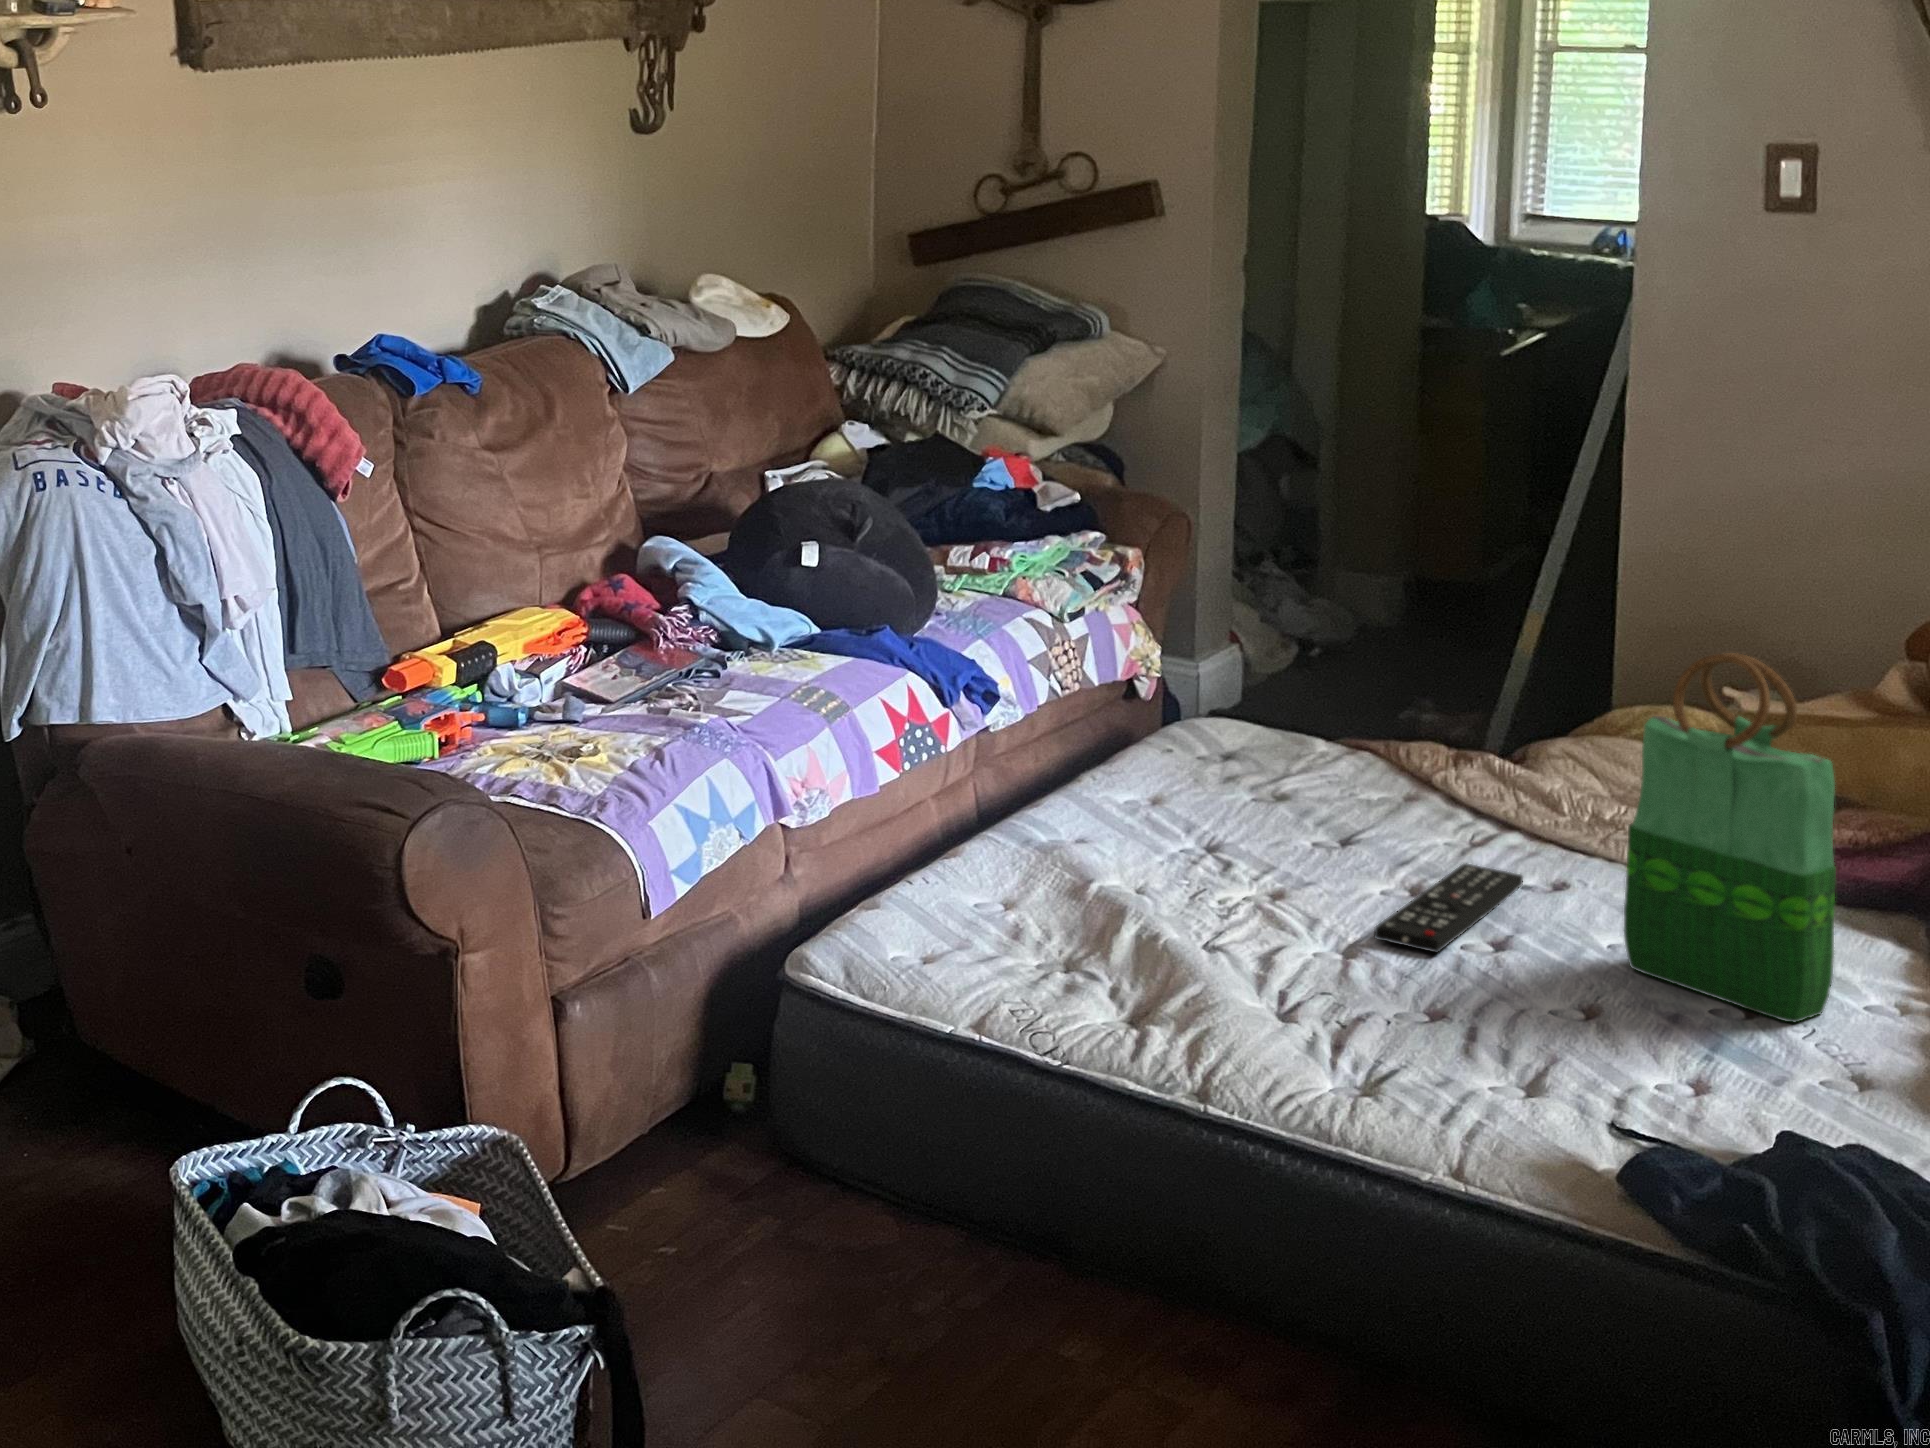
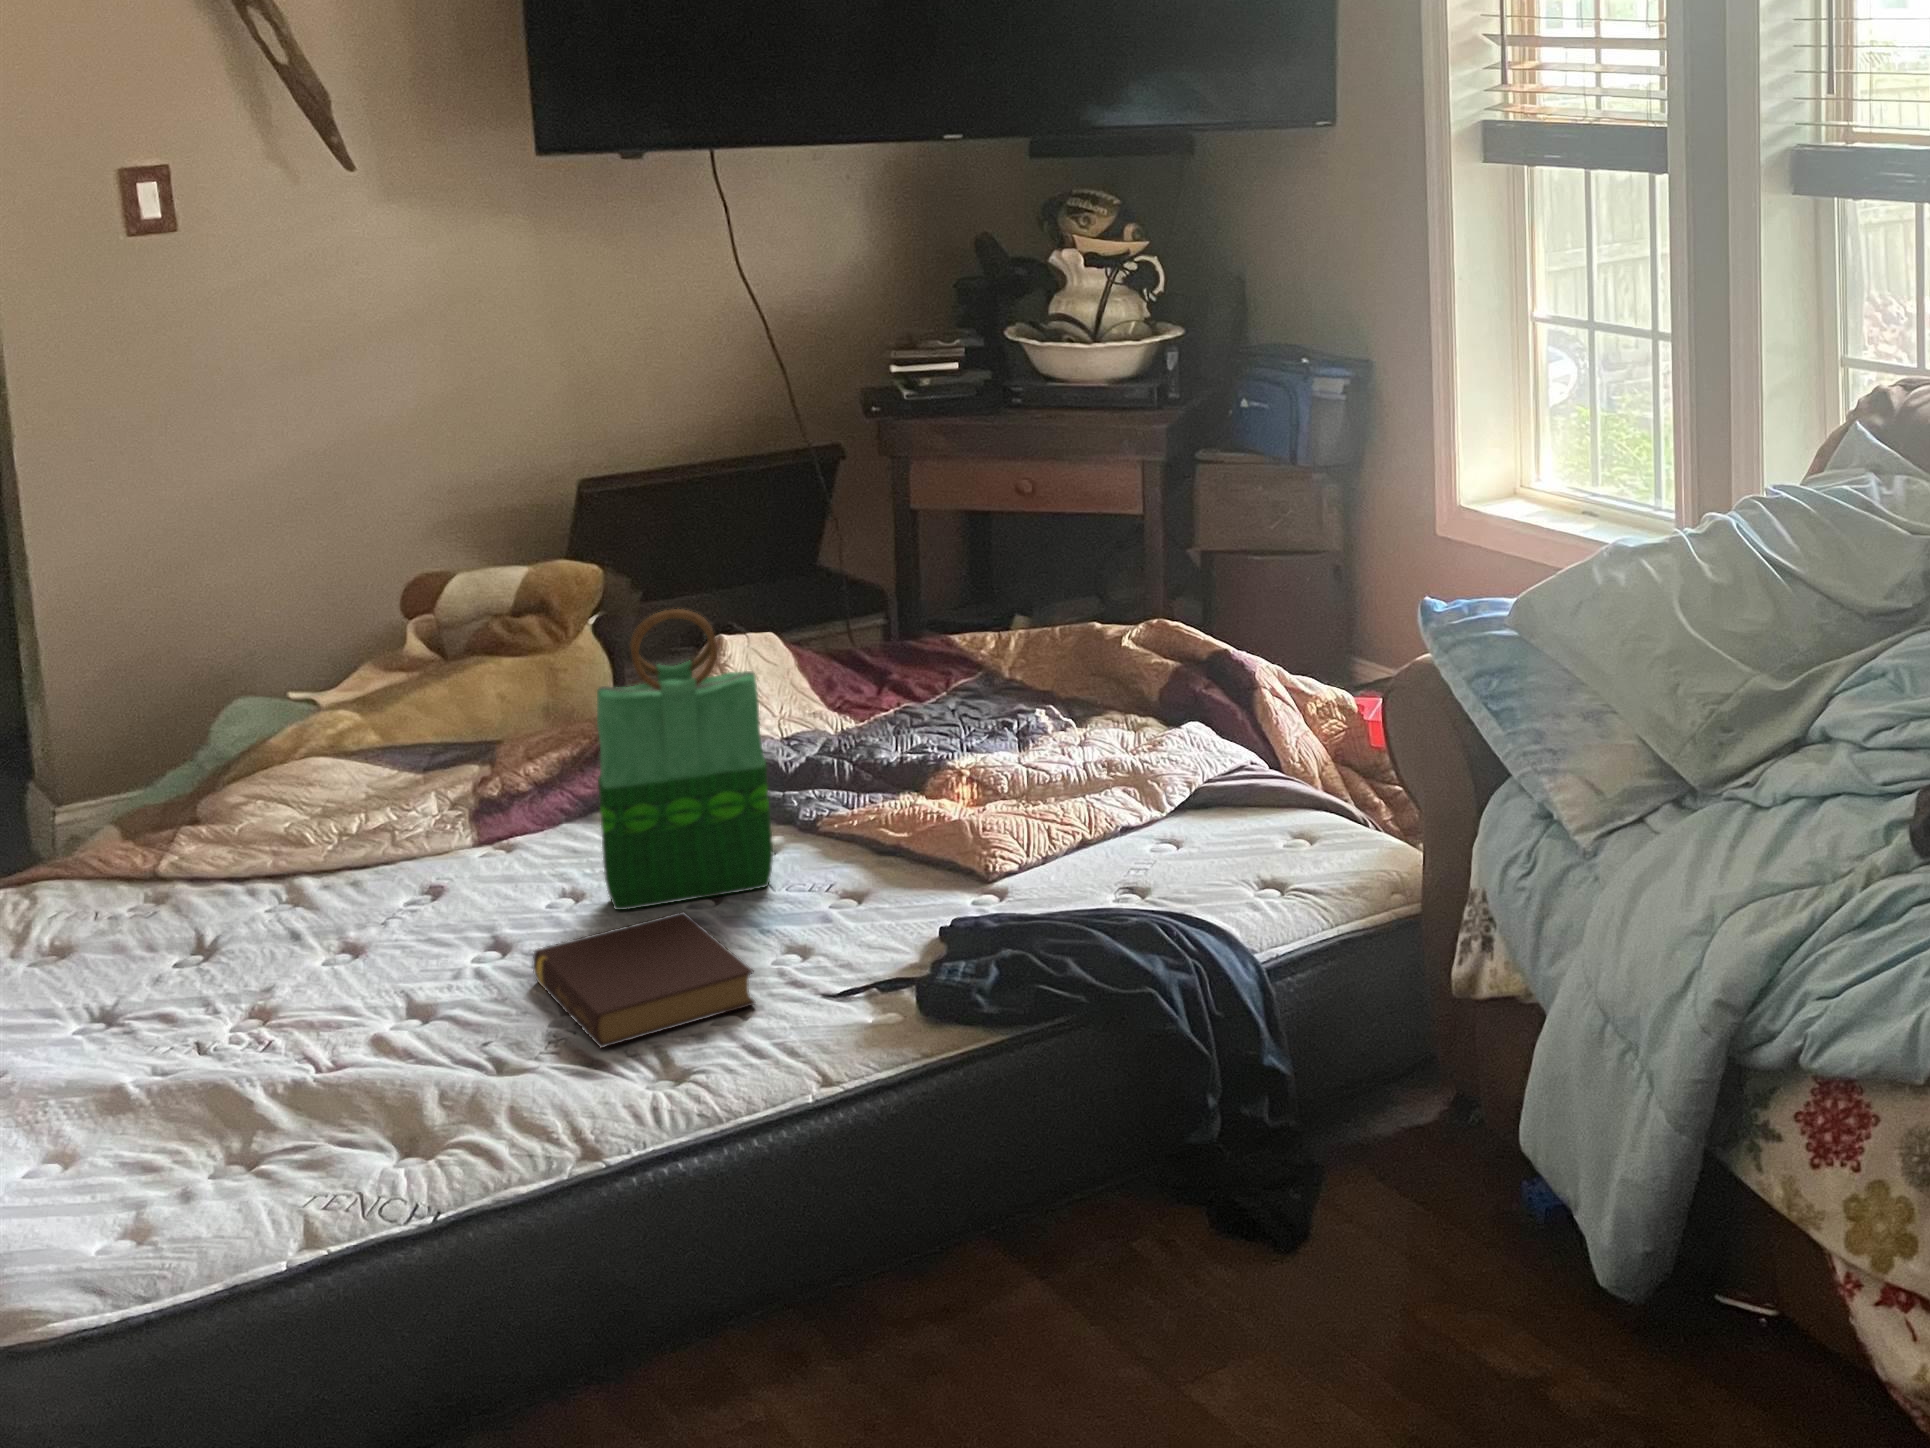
remote control: present [1374,863,1523,952] -> none [353,894,491,991]
book: none [1362,943,1625,1087] -> present [533,912,755,1048]

